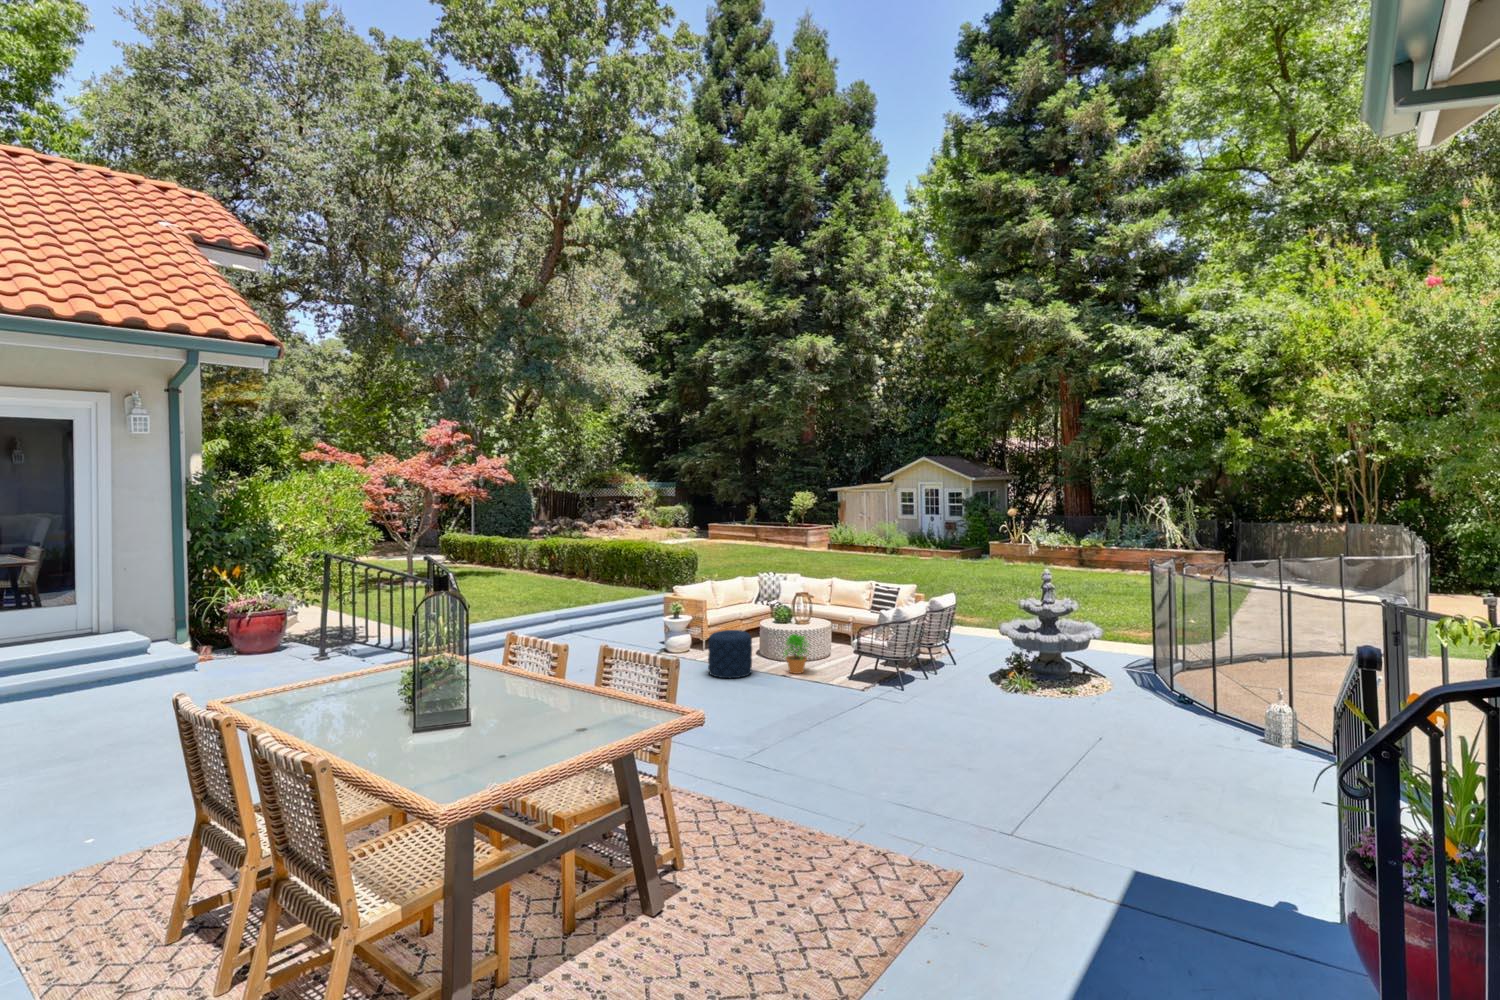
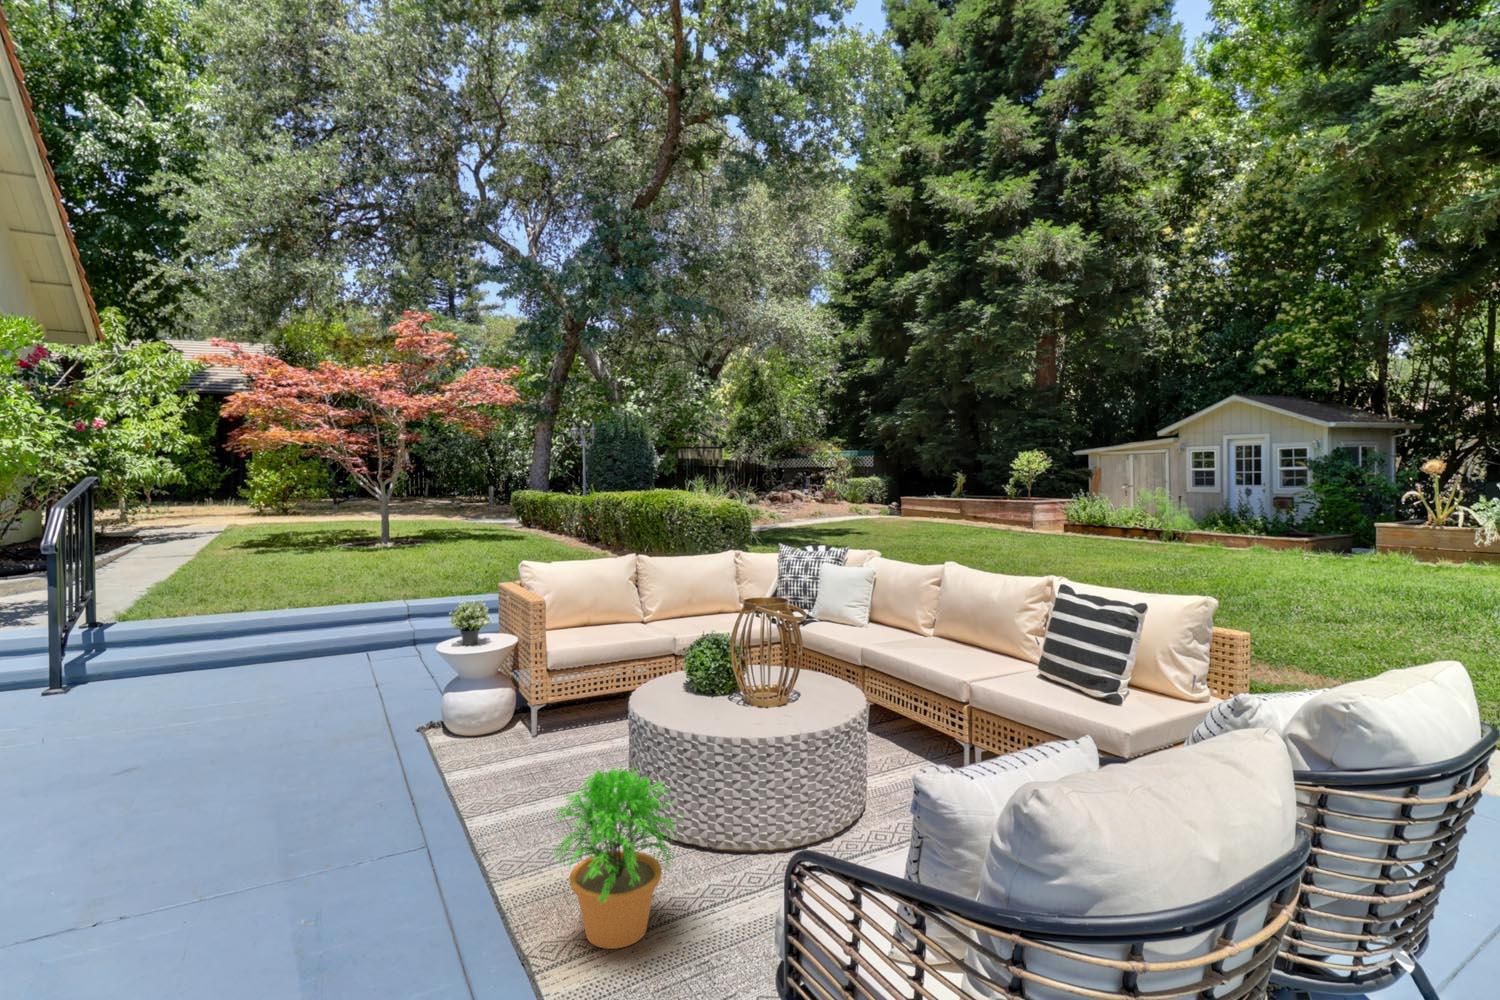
pouf: present [708,630,752,678] -> none [282,719,471,937]

